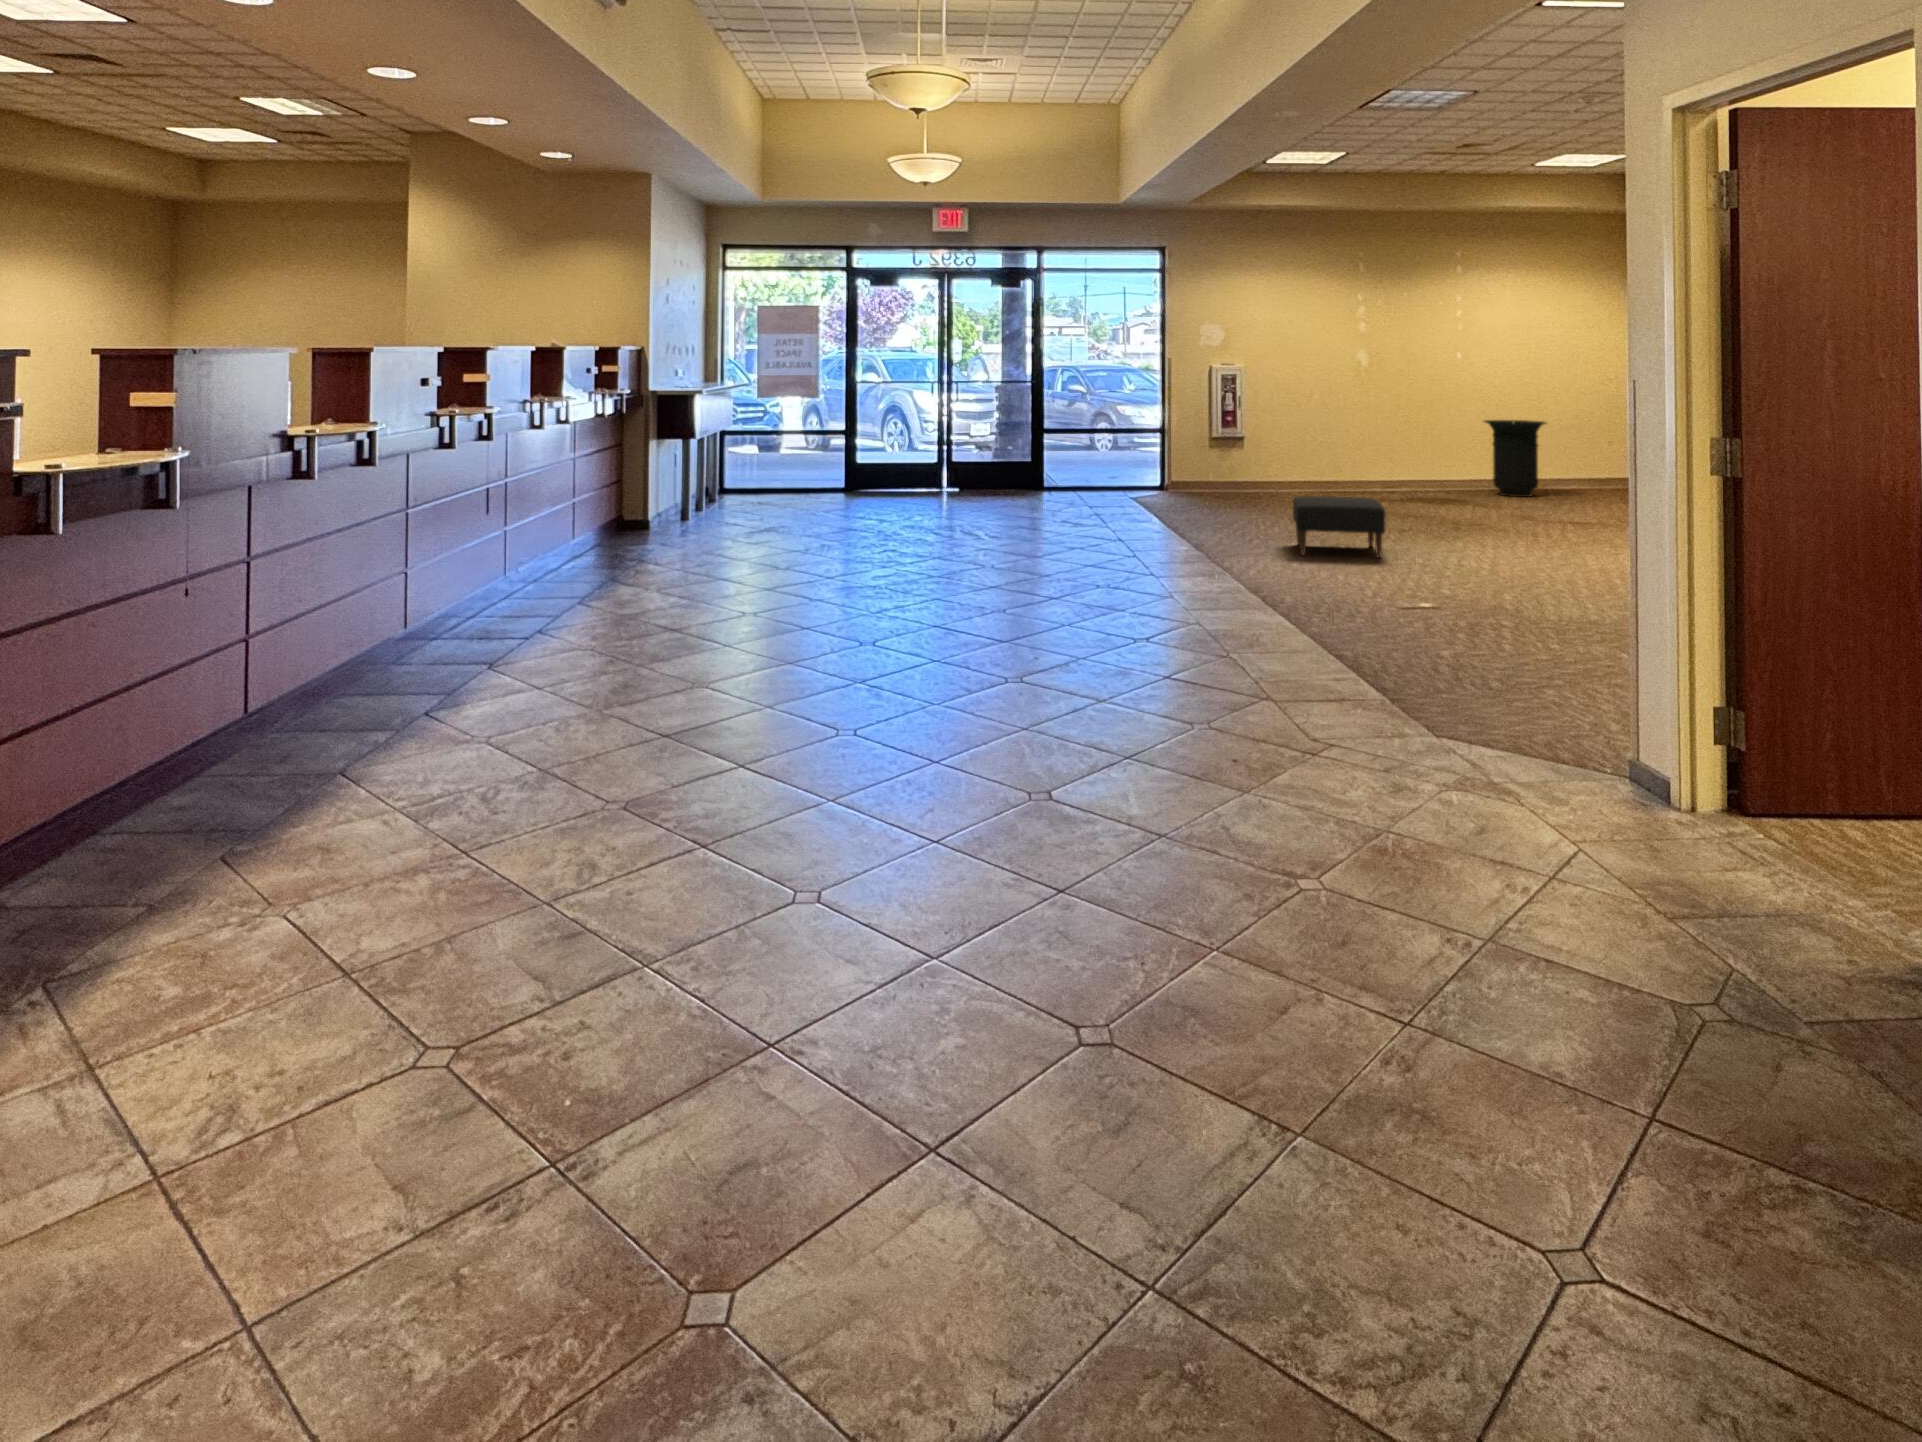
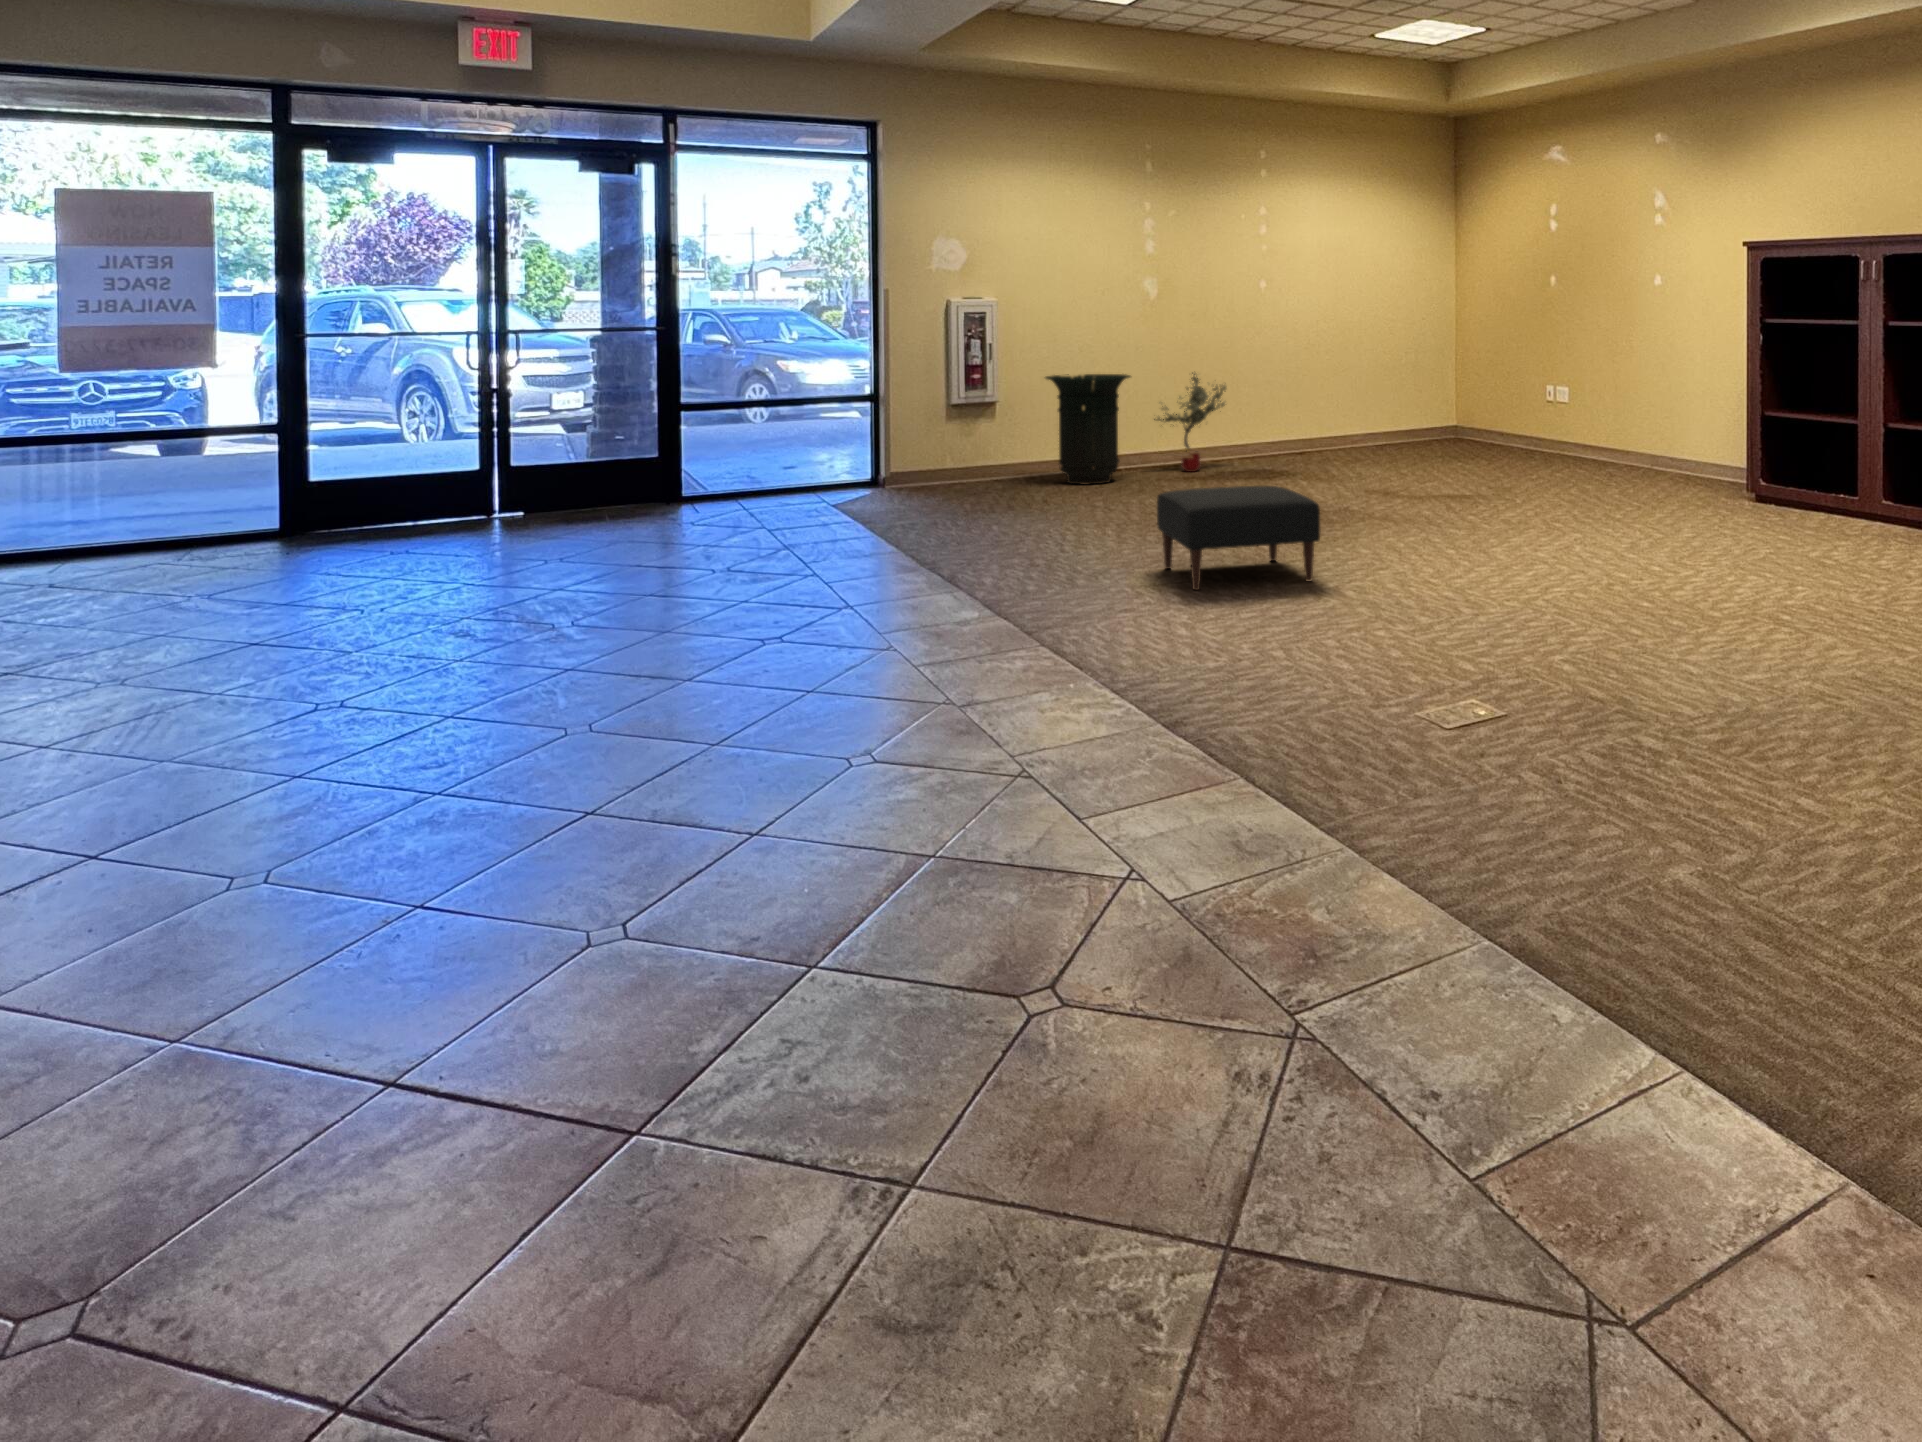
trash can: present [1484,420,1546,497] -> present [1046,374,1130,485]
potted tree: none [1360,421,1421,495] -> present [1154,372,1226,472]

